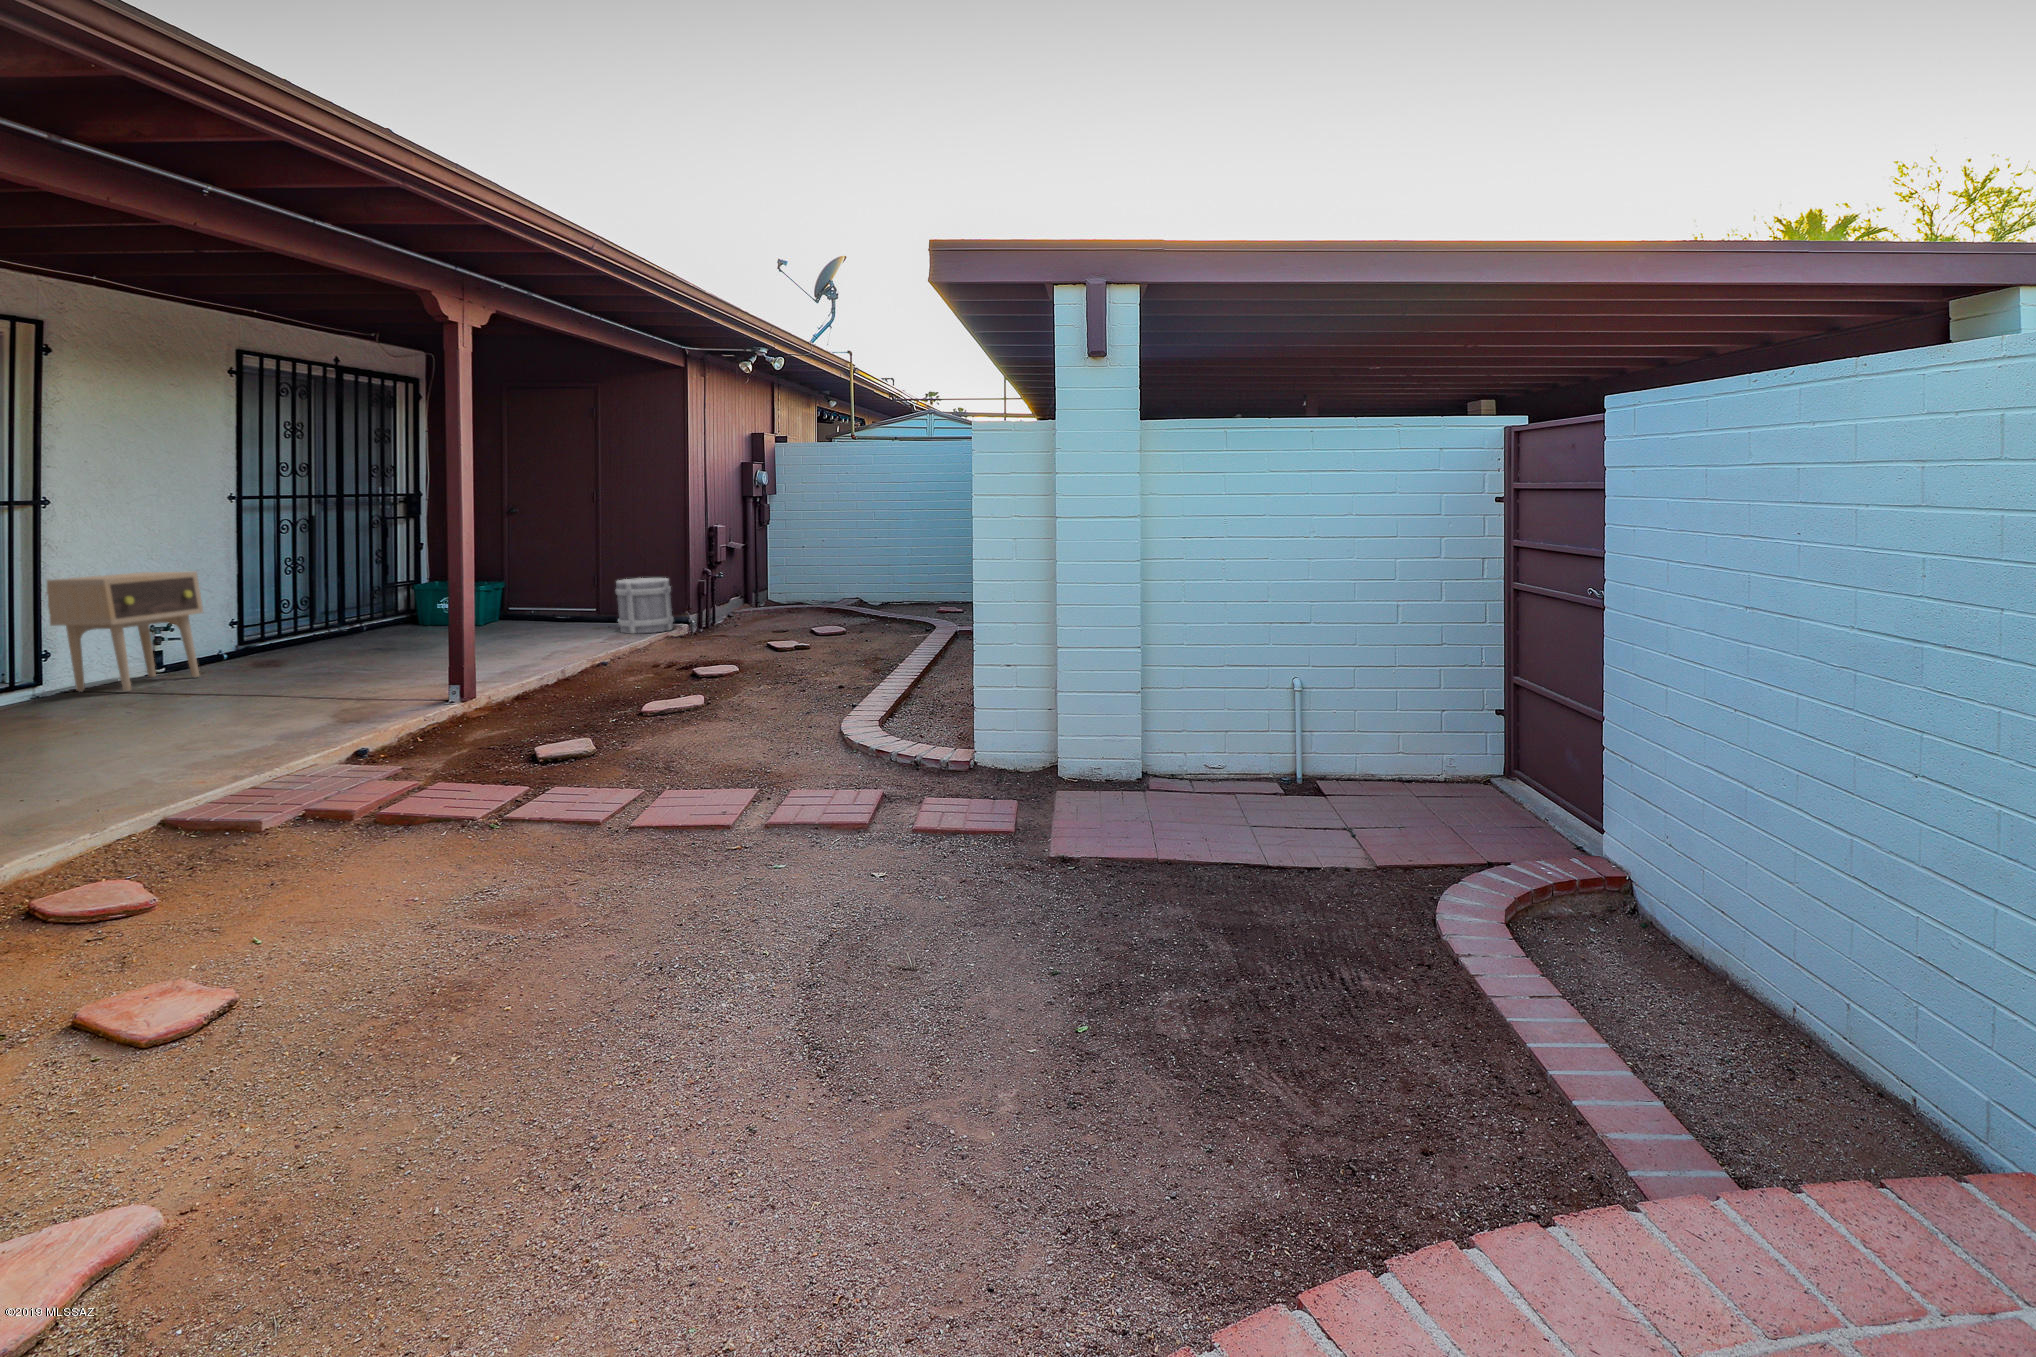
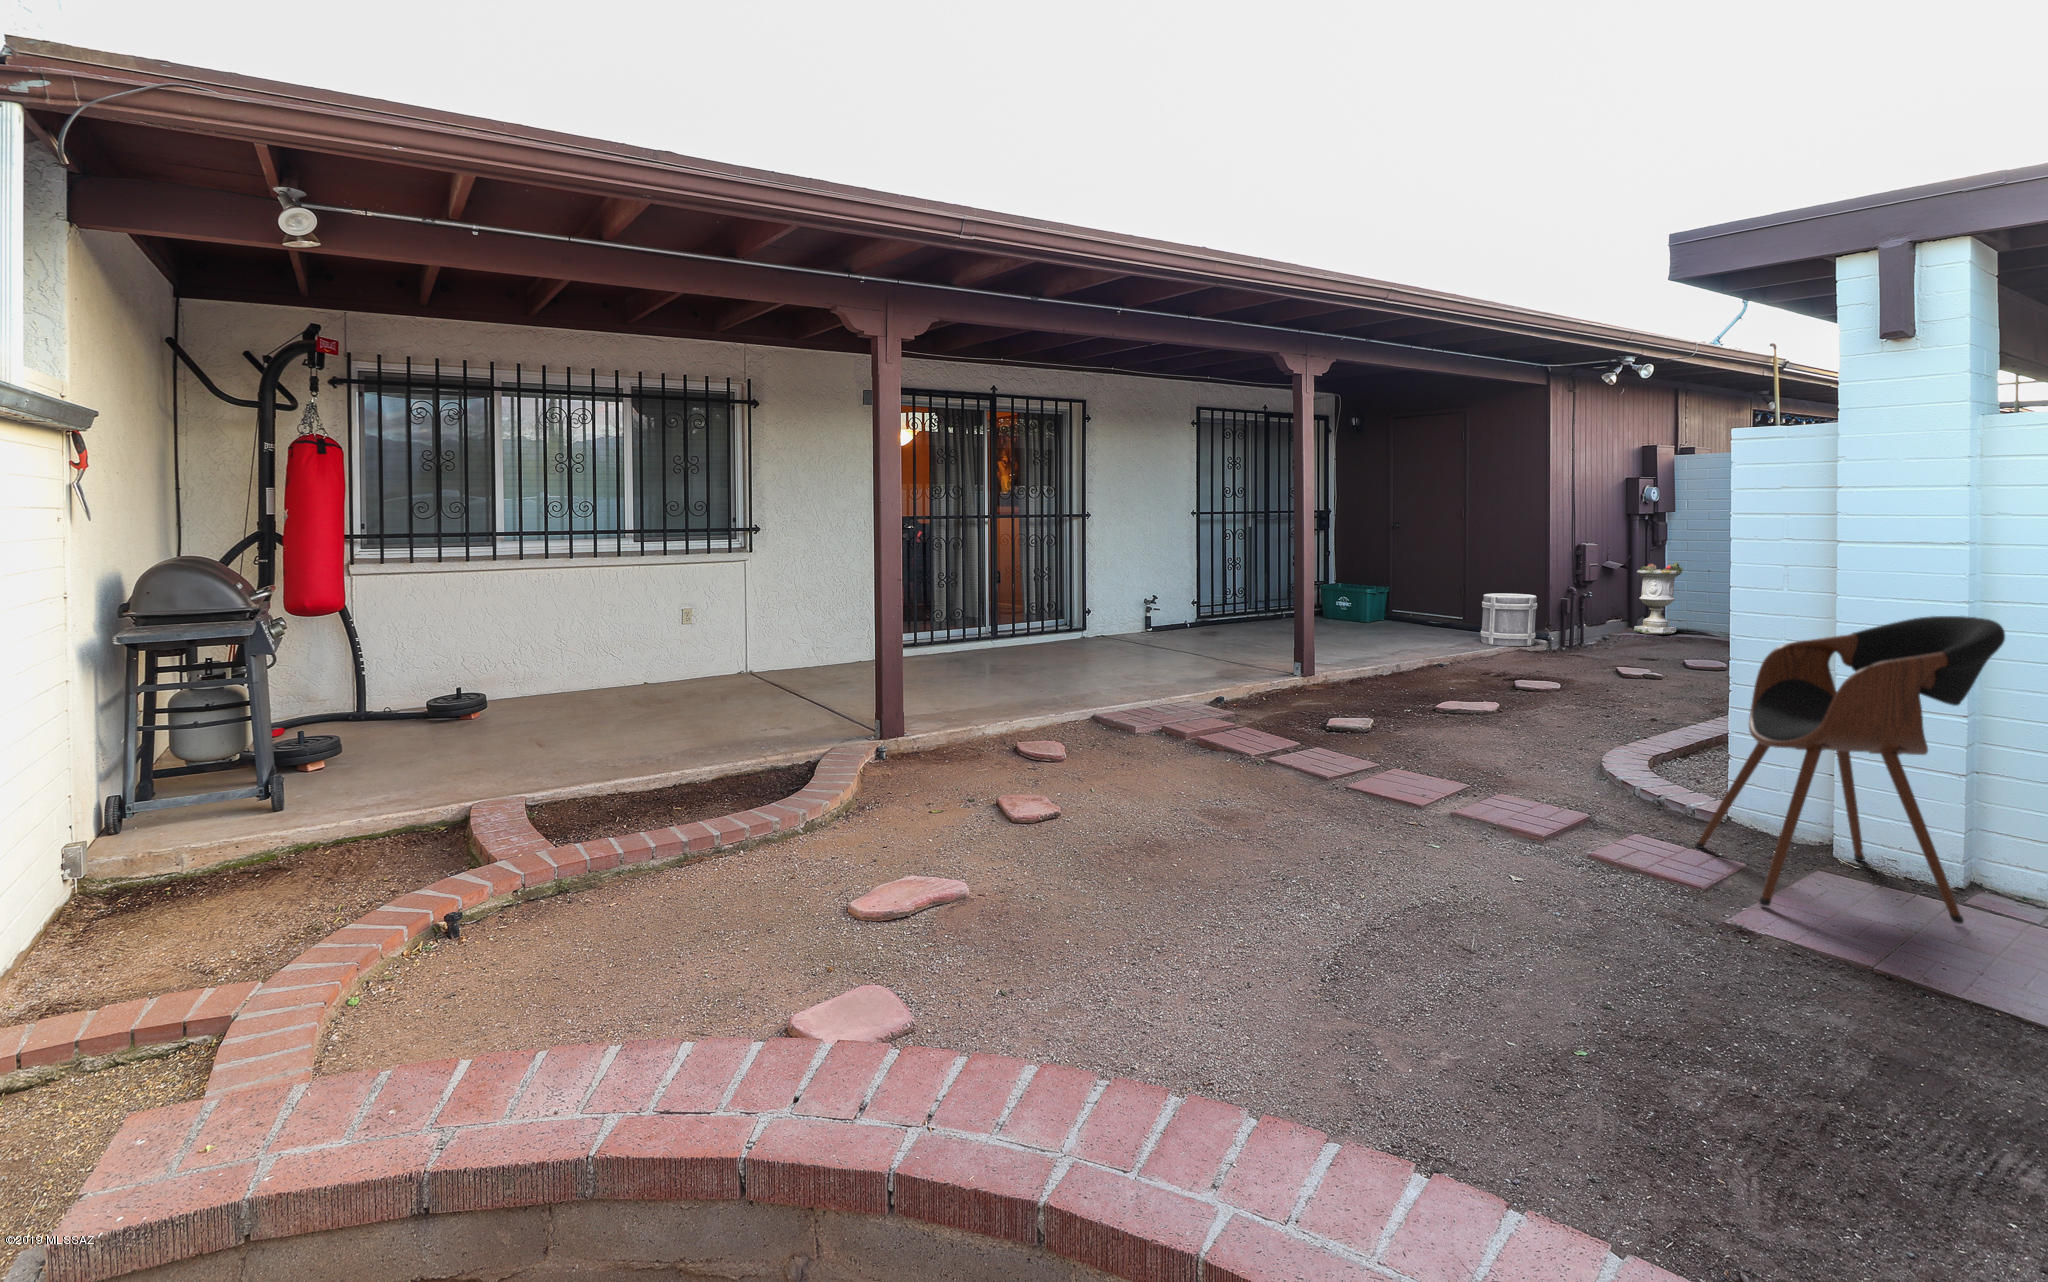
planter: none [741,538,780,607] -> present [1634,562,1683,635]
chair: none [978,566,1180,838] -> present [1695,616,2005,924]
side table: present [47,572,203,692] -> none [1093,563,1173,640]

